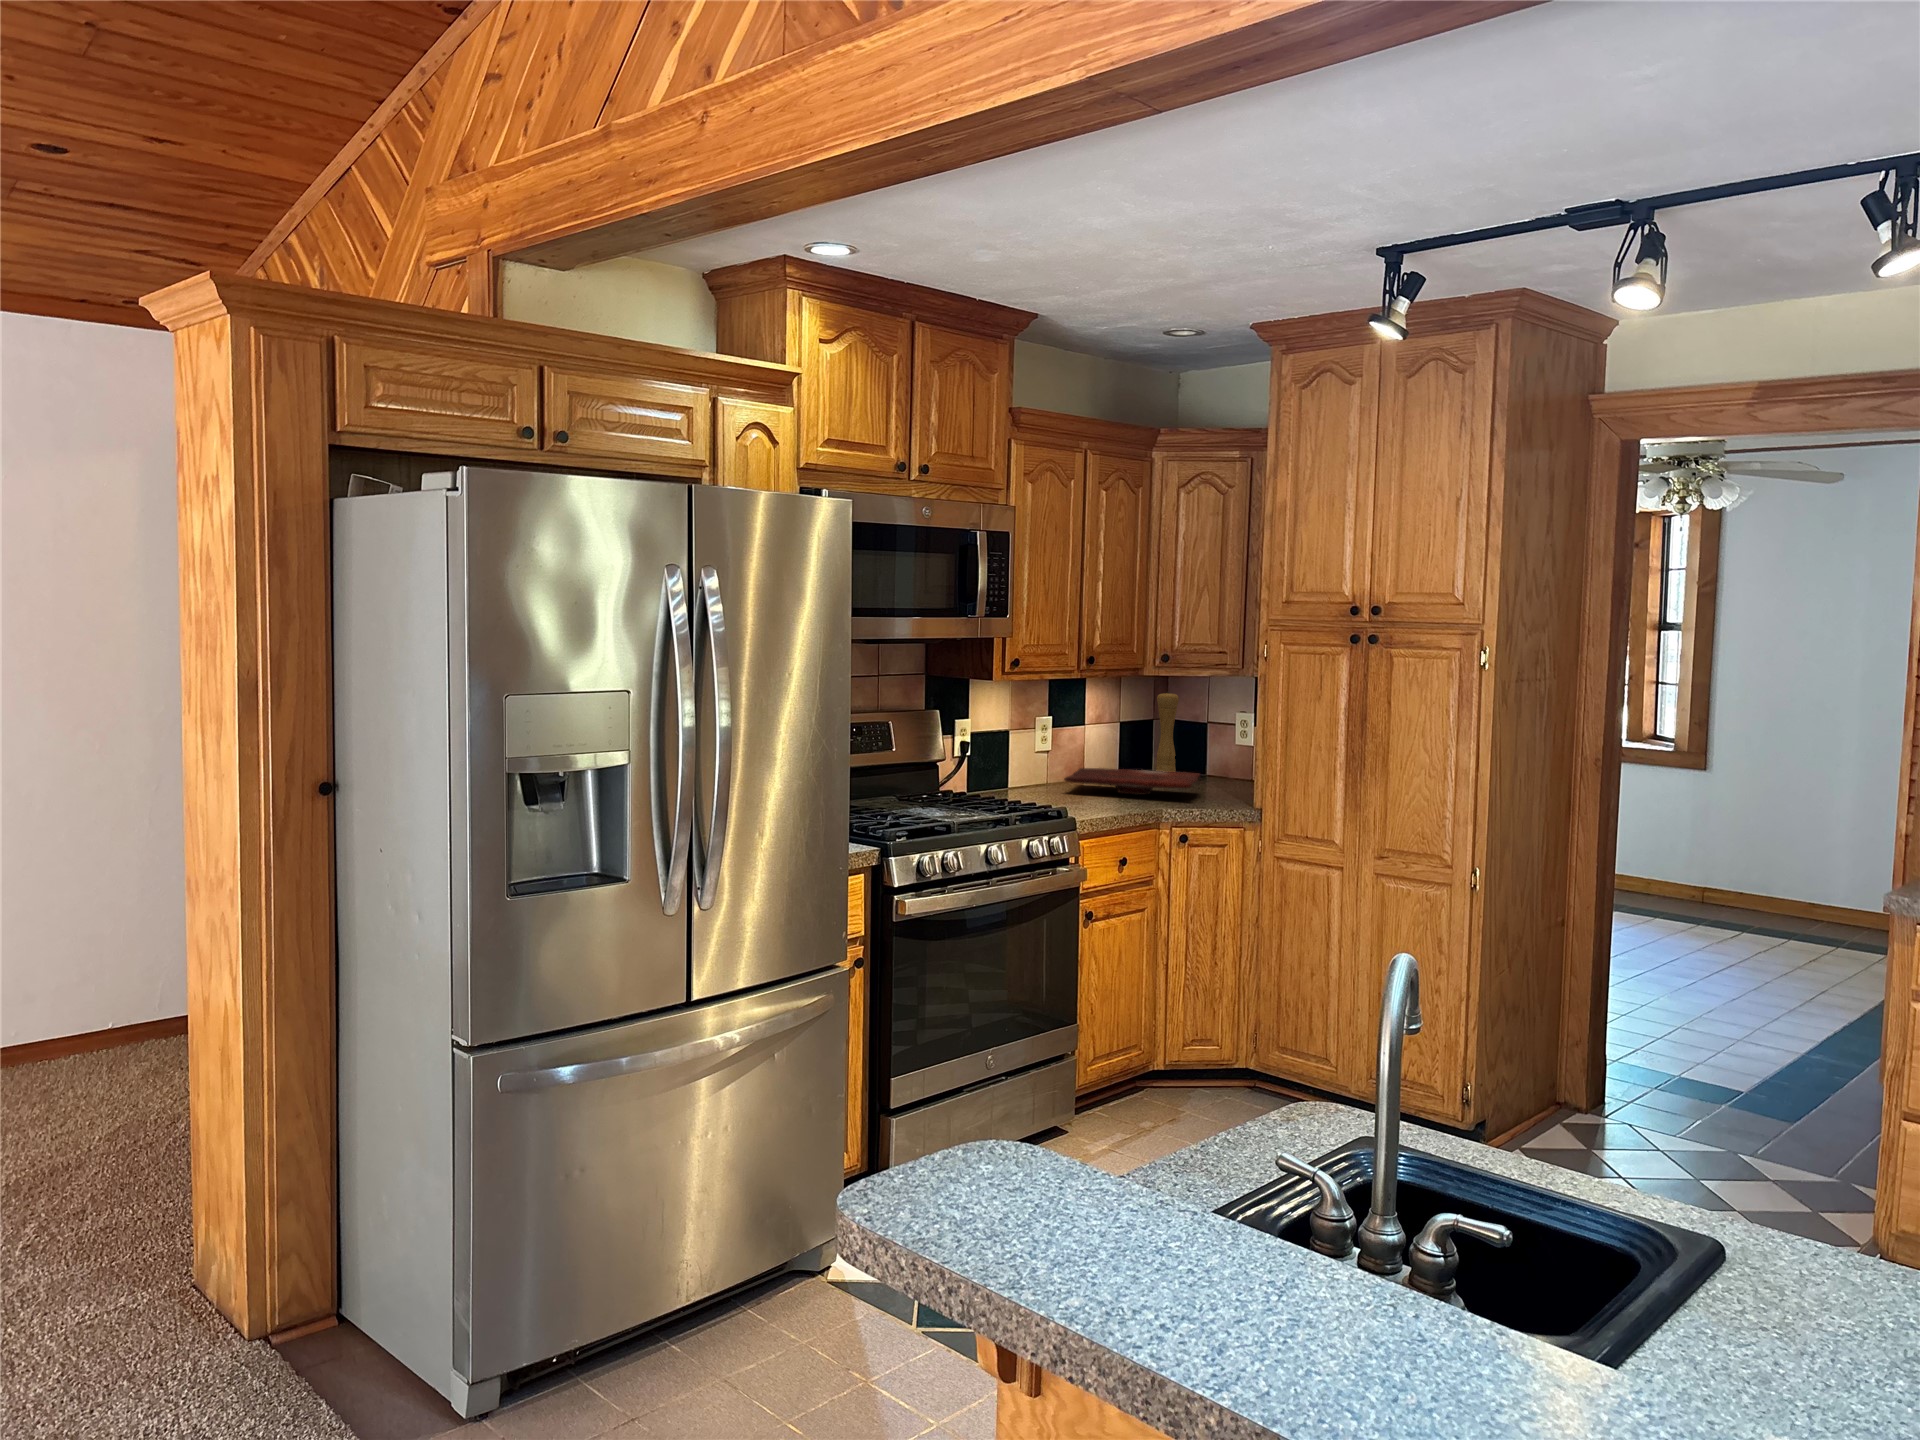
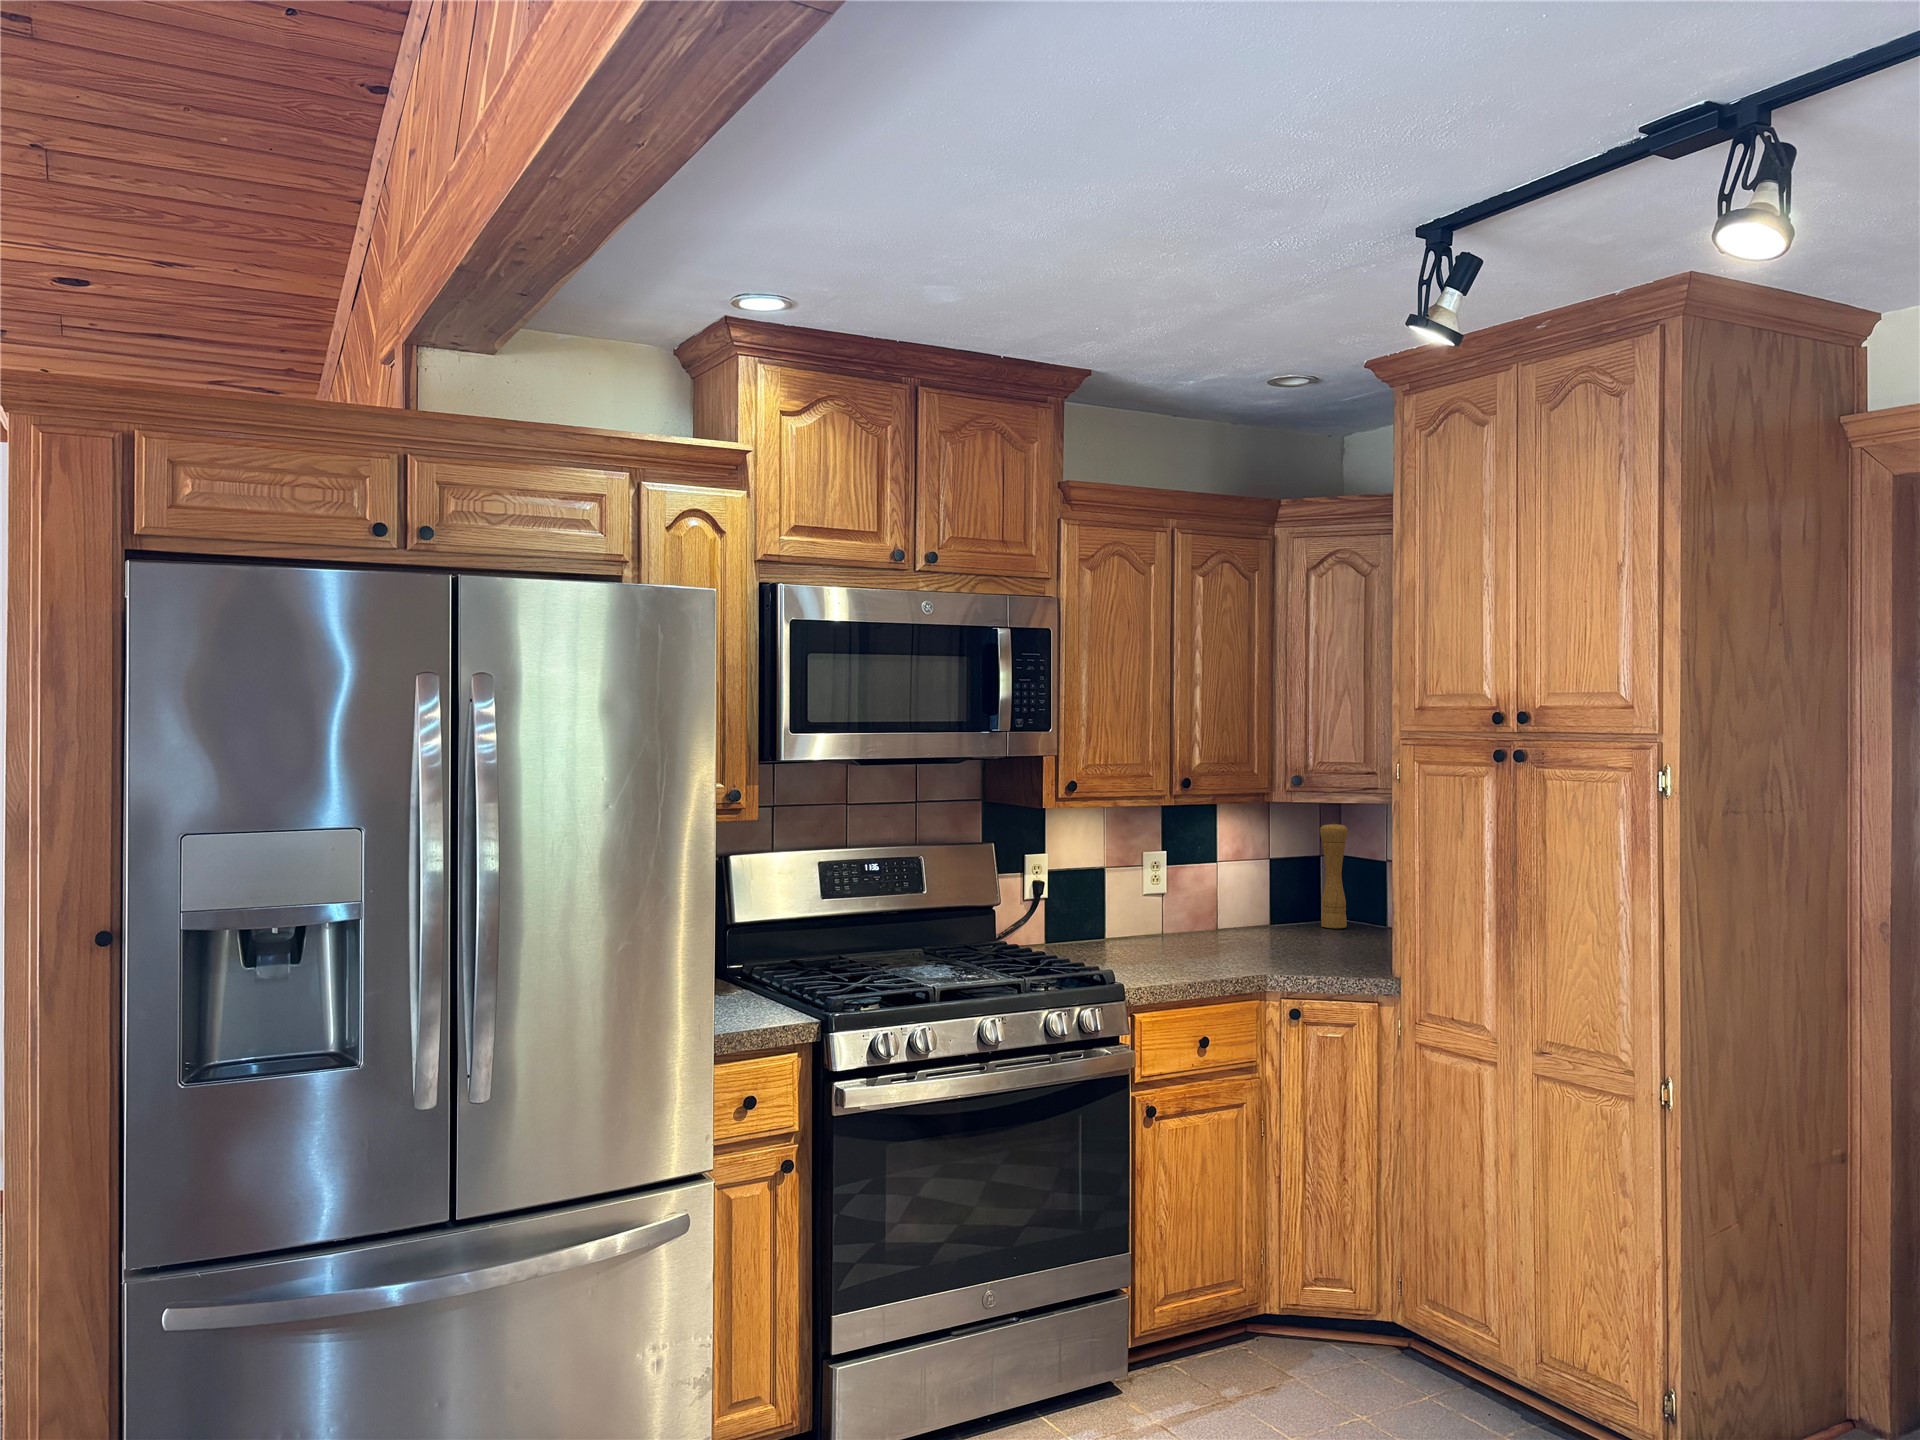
cutting board: present [1064,768,1200,795] -> none [1157,917,1344,952]

